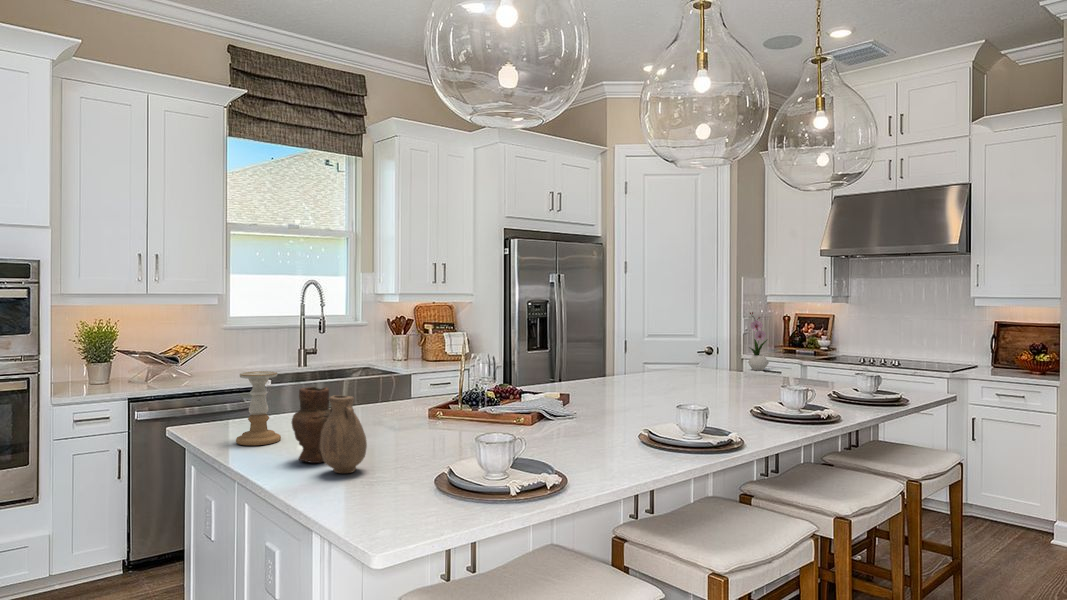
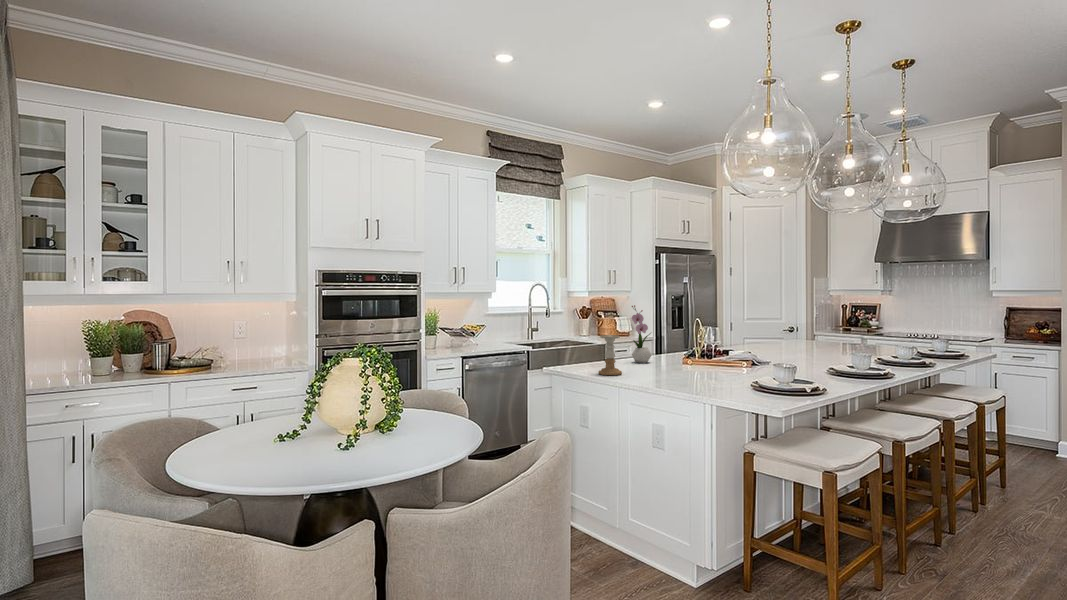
flower arrangement: present [748,312,769,370] -> present [632,305,651,363]
vase: present [292,387,367,473] -> none [651,342,704,385]

